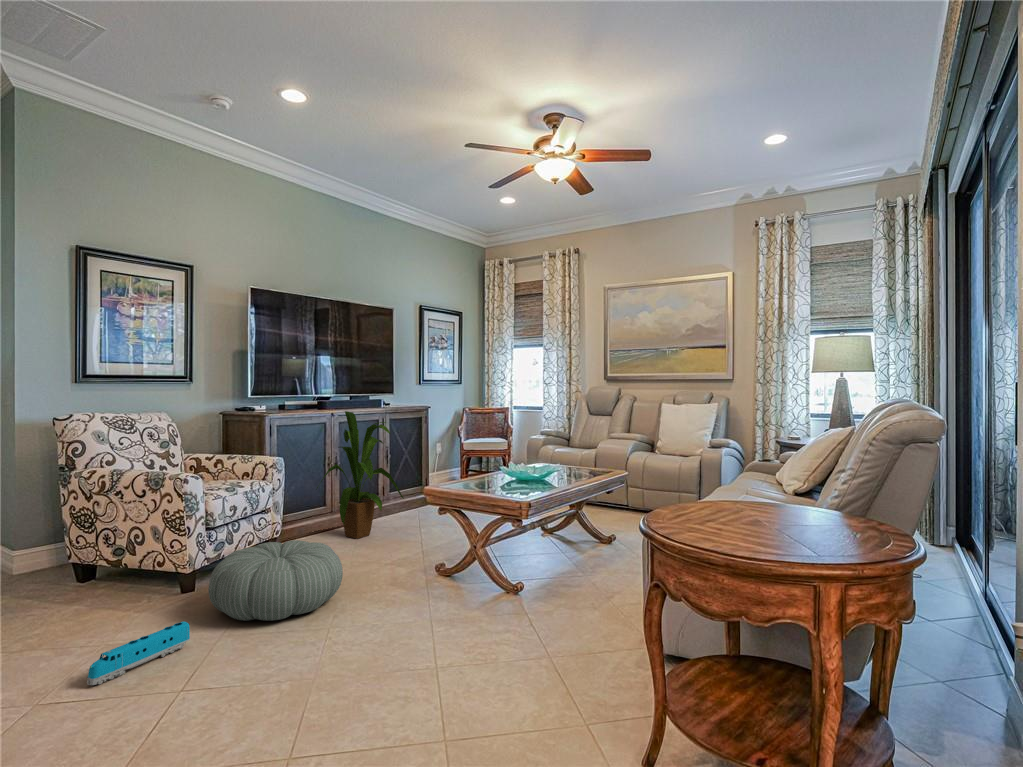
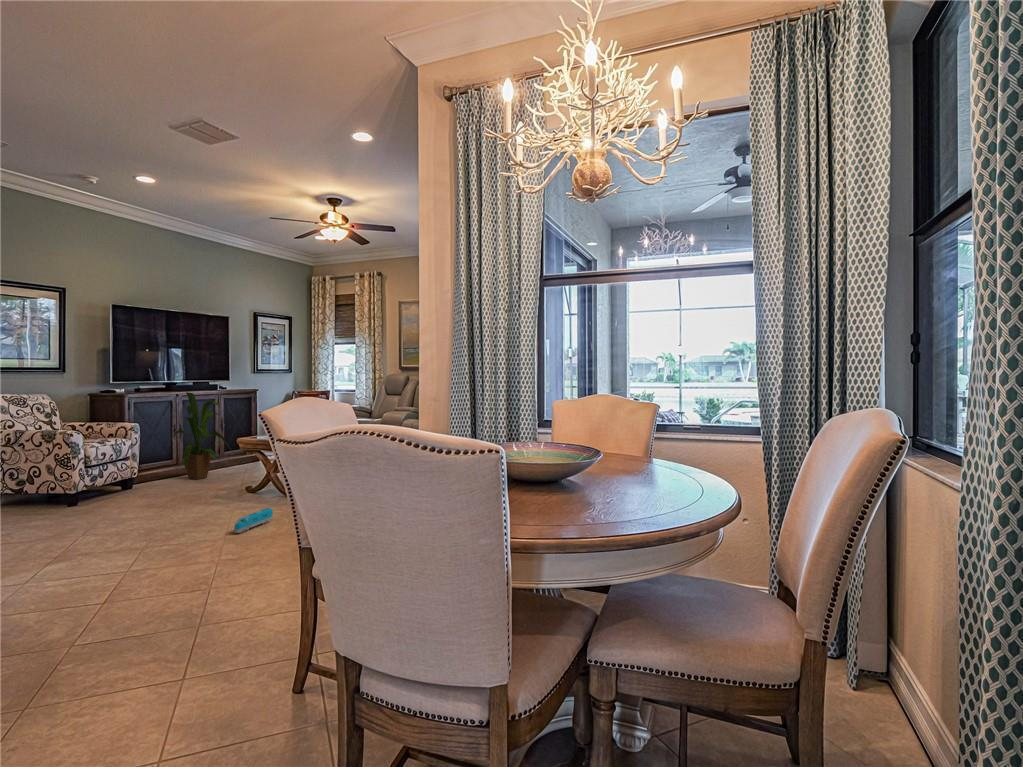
pouf: present [208,540,343,621] -> none [90,472,180,513]
toy train: present [87,621,190,685] -> present [234,508,273,533]

